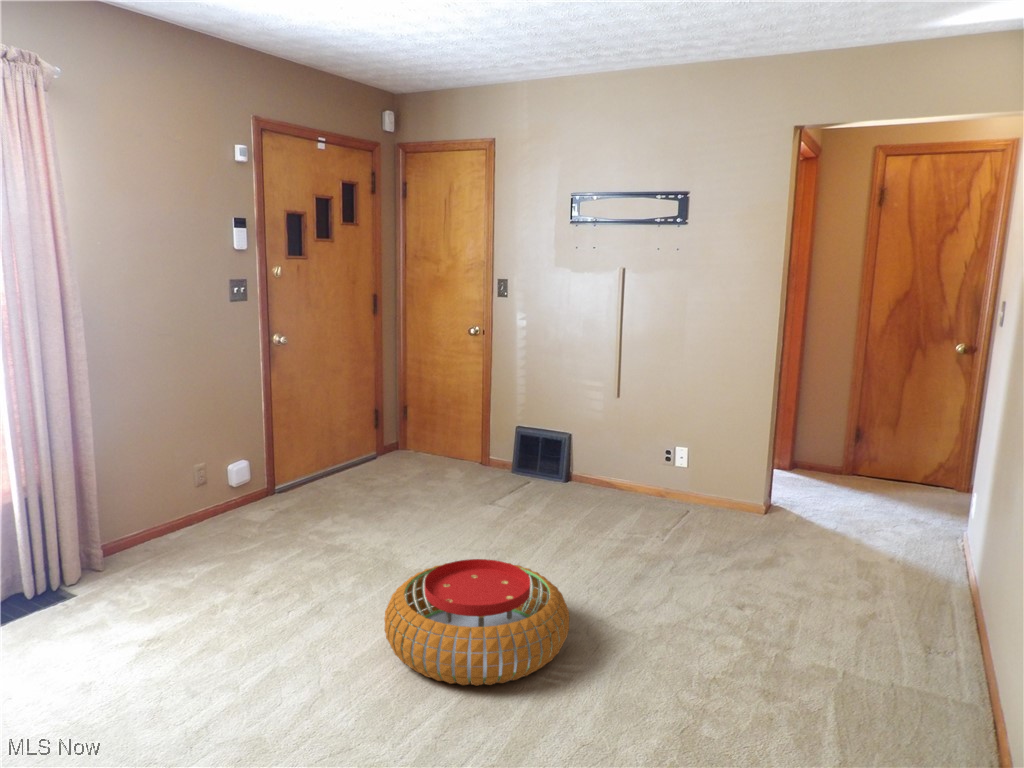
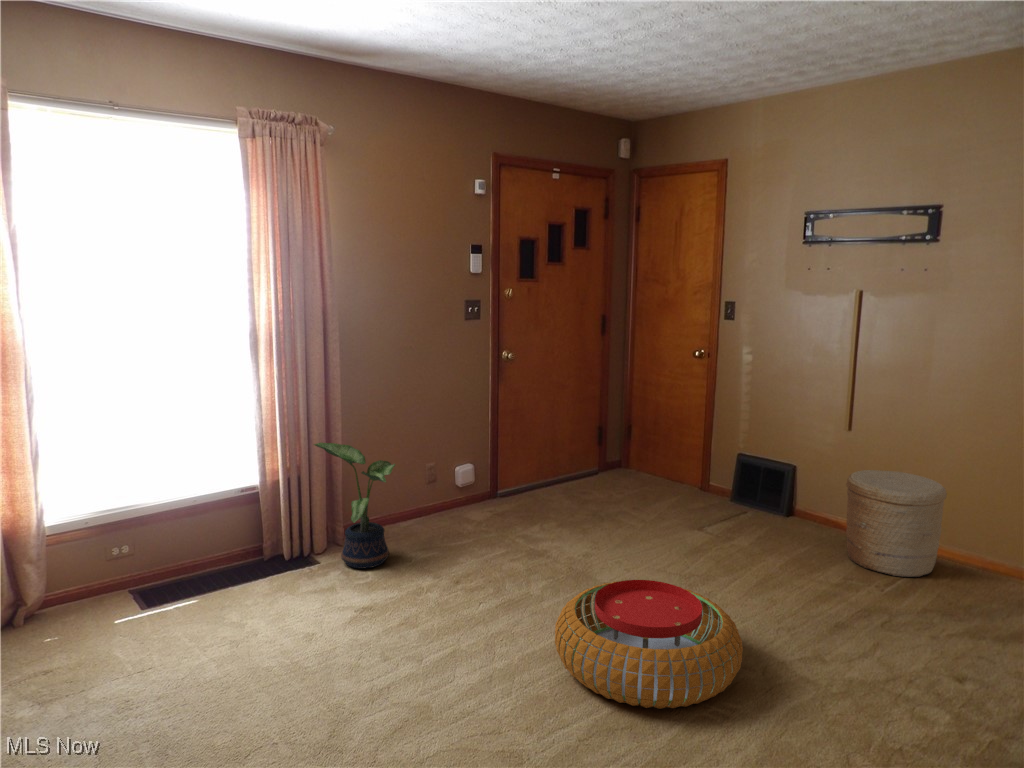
woven basket: none [622,432,704,525] -> present [846,470,947,577]
potted plant: none [57,451,166,594] -> present [314,443,395,569]

